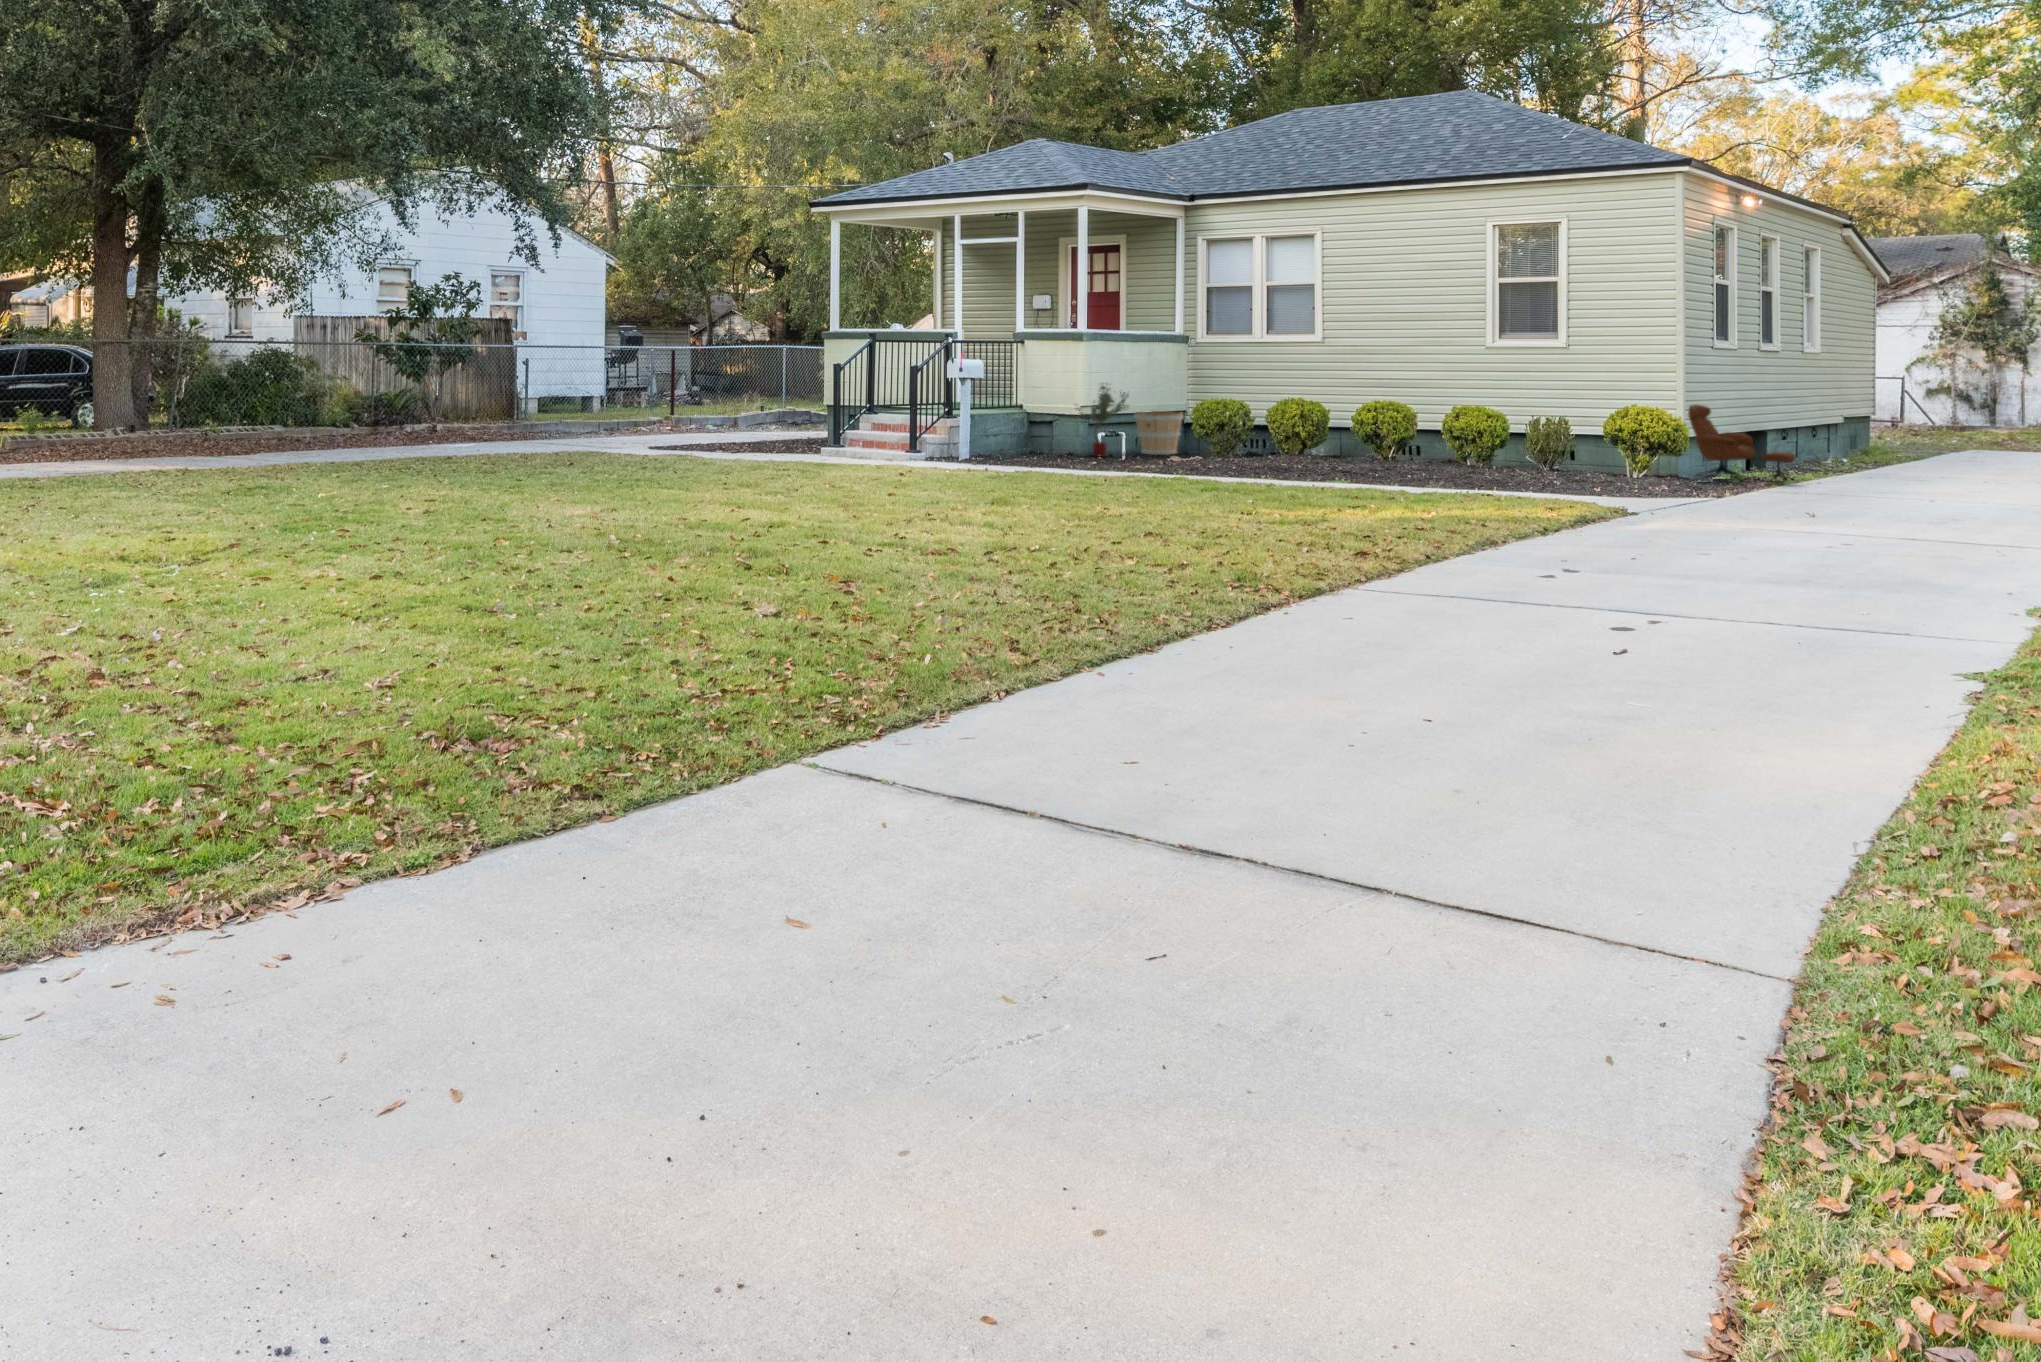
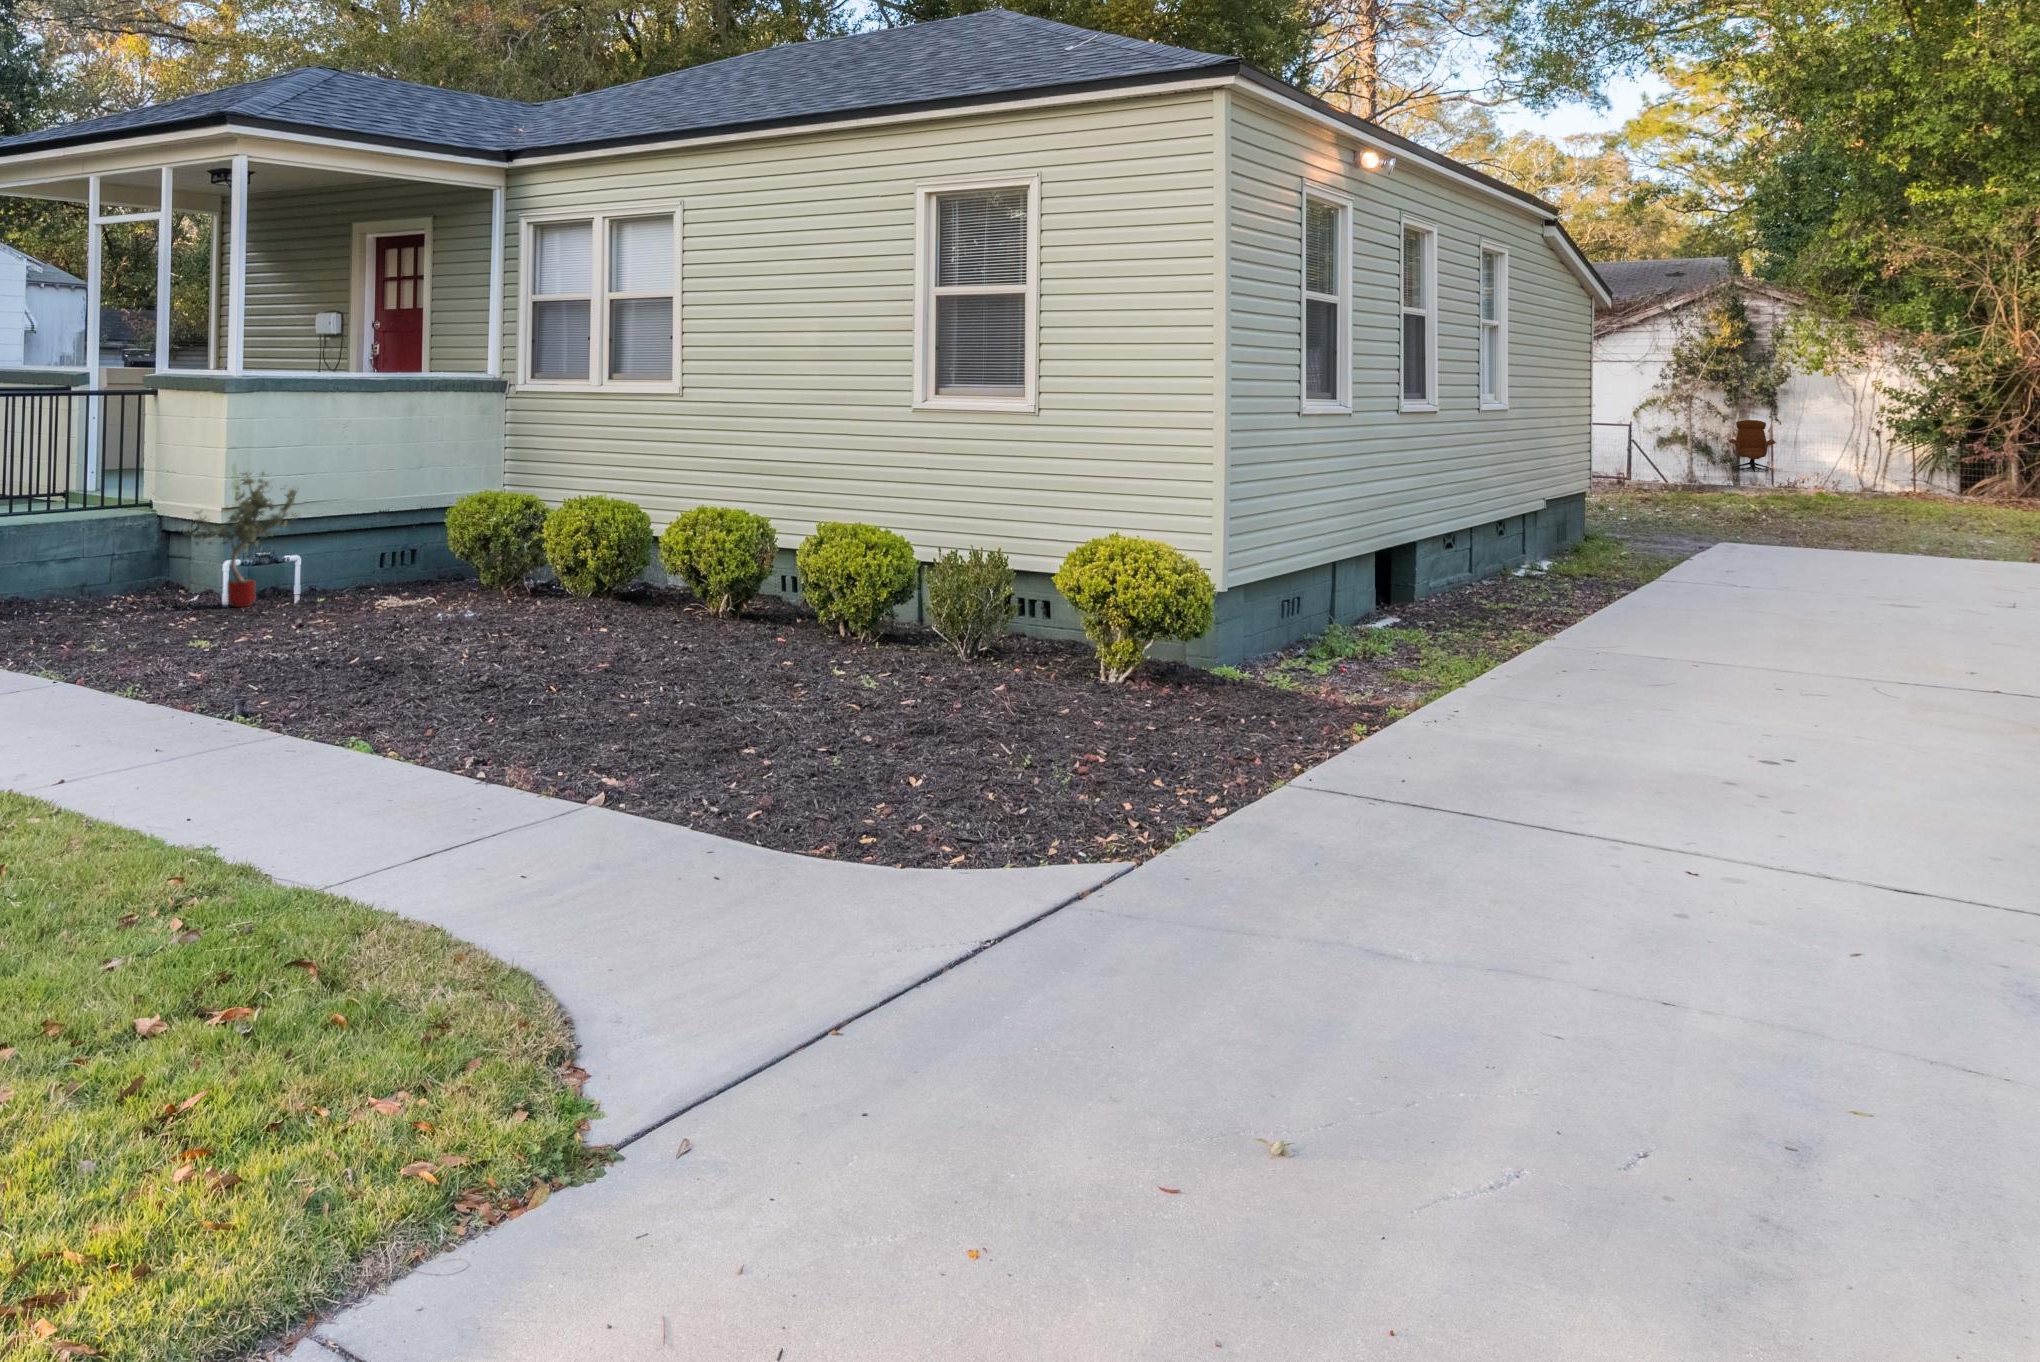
lounge chair: present [1688,405,1796,479] -> present [1729,420,1776,471]
wooden bucket: present [1135,411,1183,455] -> none [338,515,430,597]

